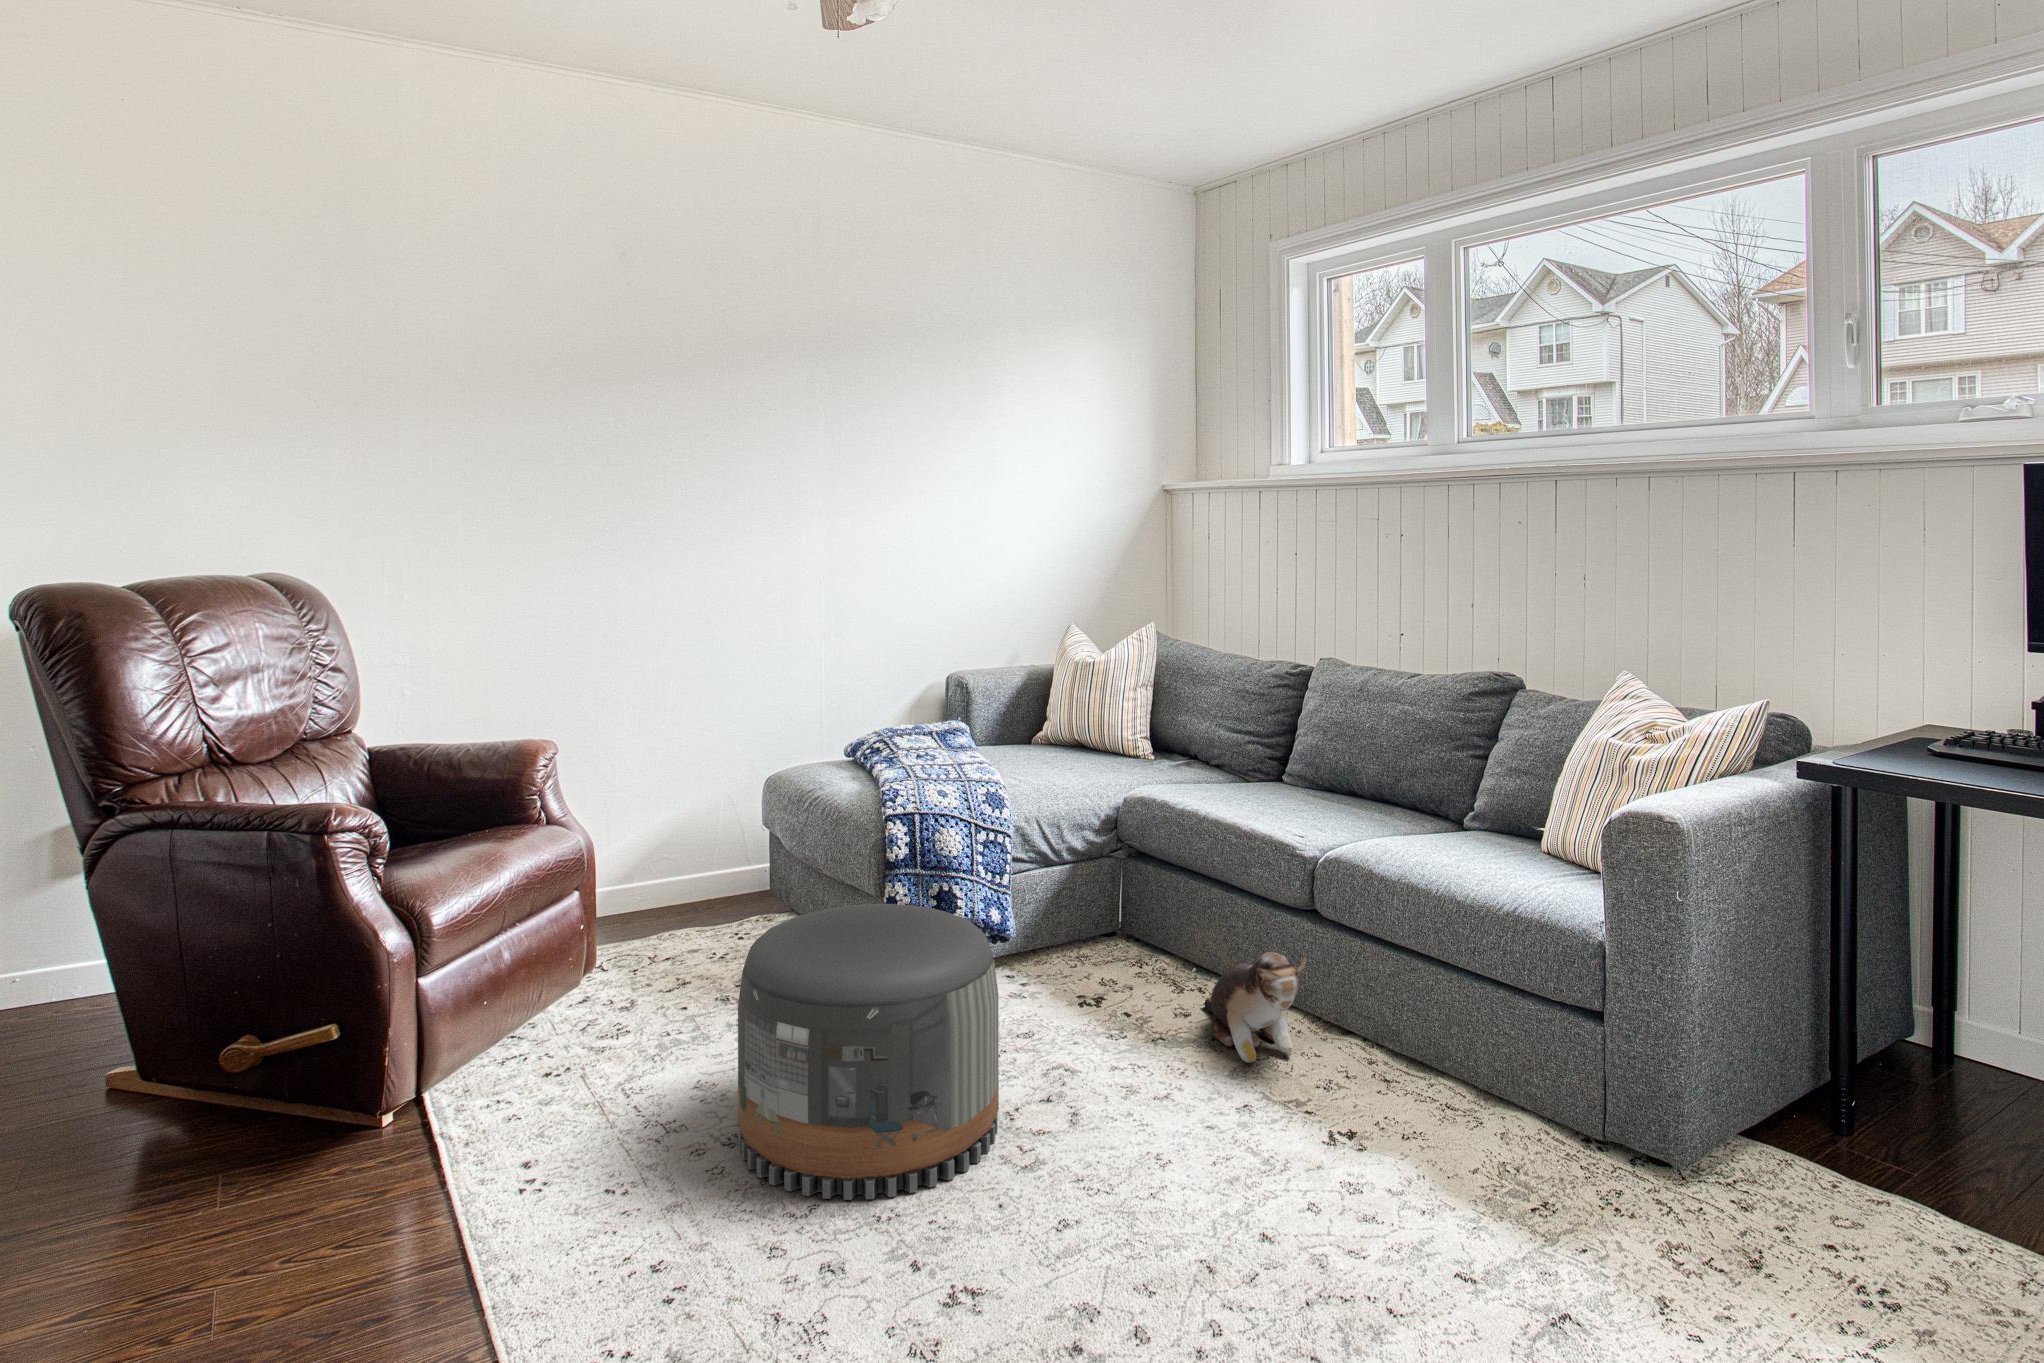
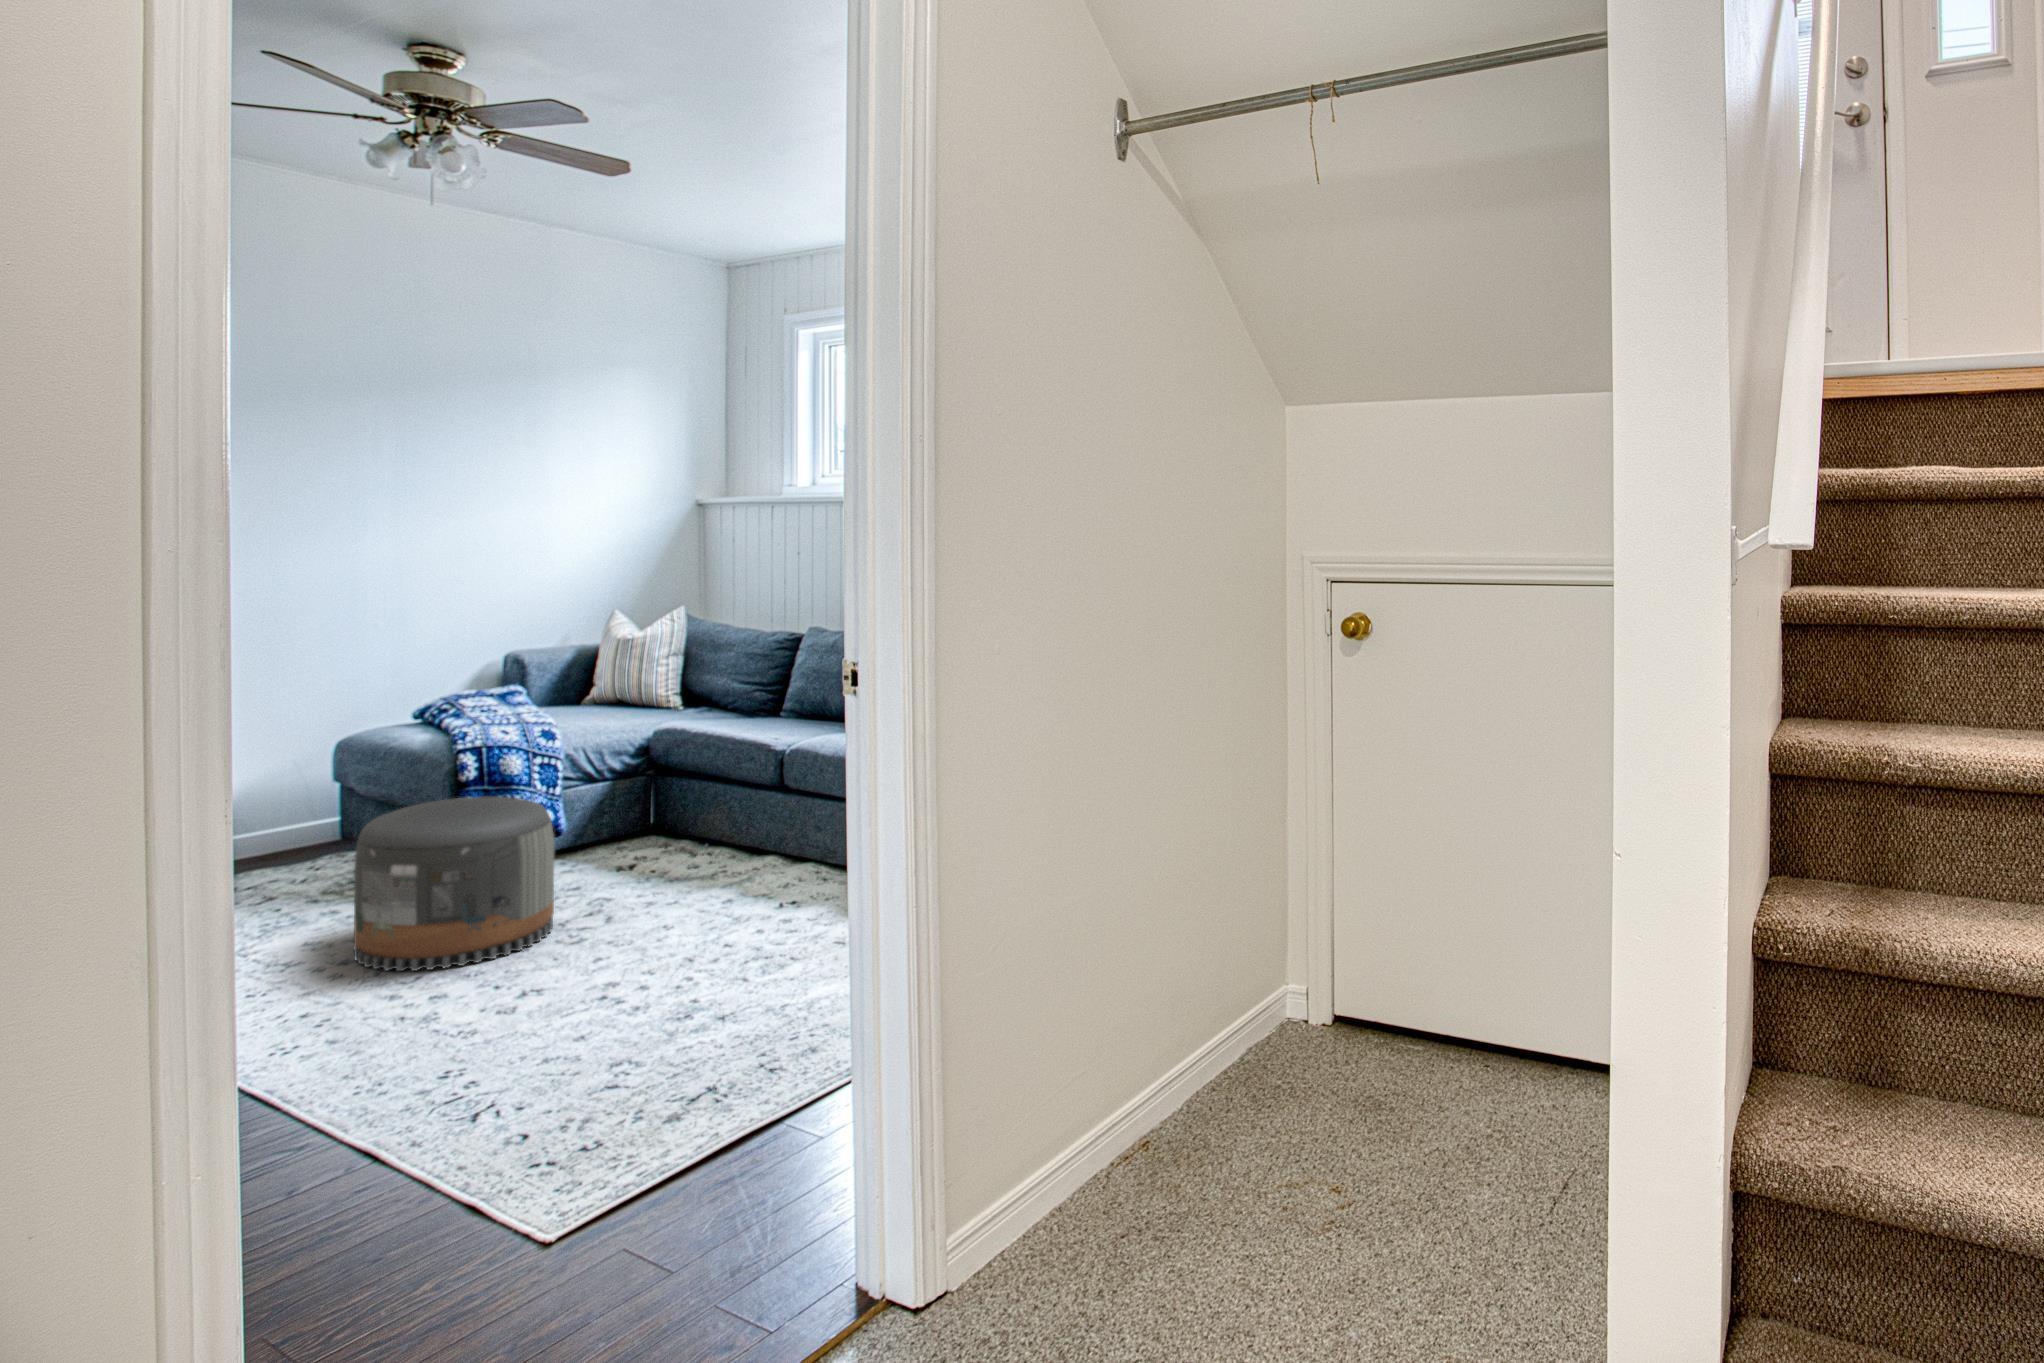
plush toy: present [1204,952,1306,1063] -> none [707,807,769,877]

